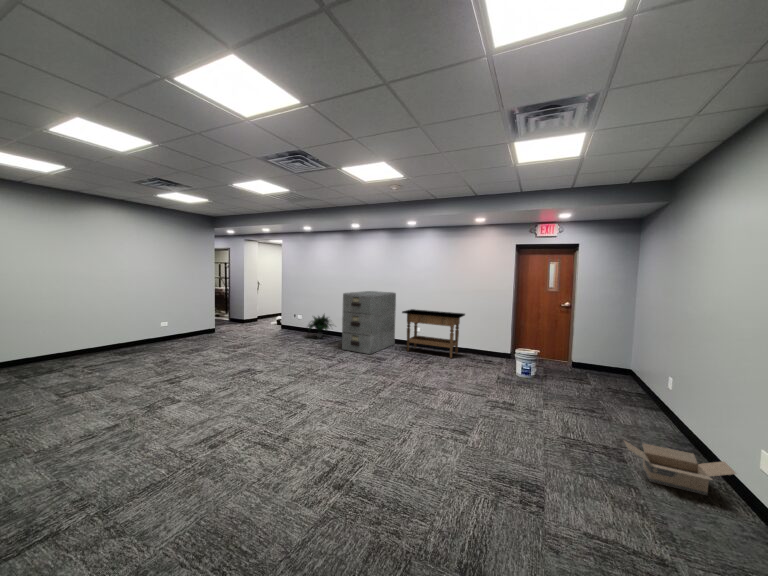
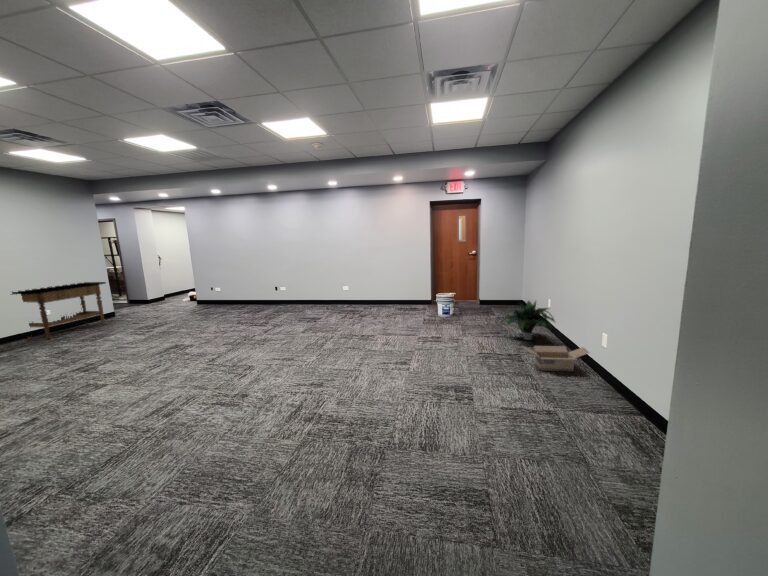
filing cabinet: present [342,291,396,354] -> none [267,255,325,316]
side table: present [402,309,465,358] -> present [11,282,105,339]
potted plant: present [308,315,331,338] -> present [503,301,554,340]

